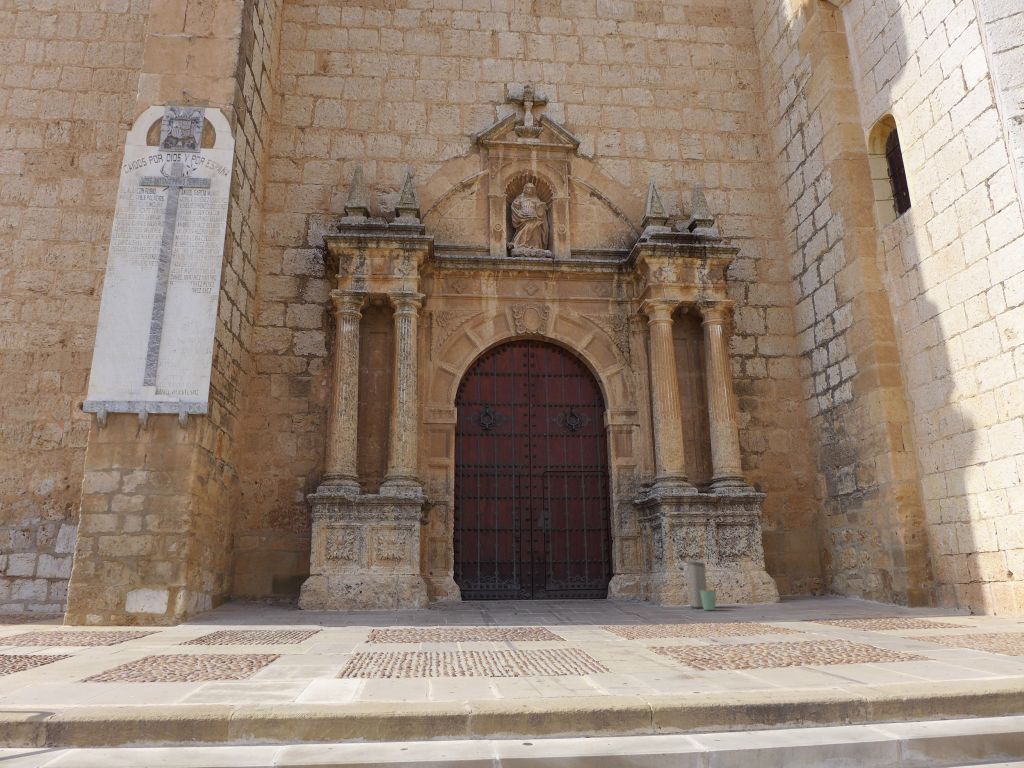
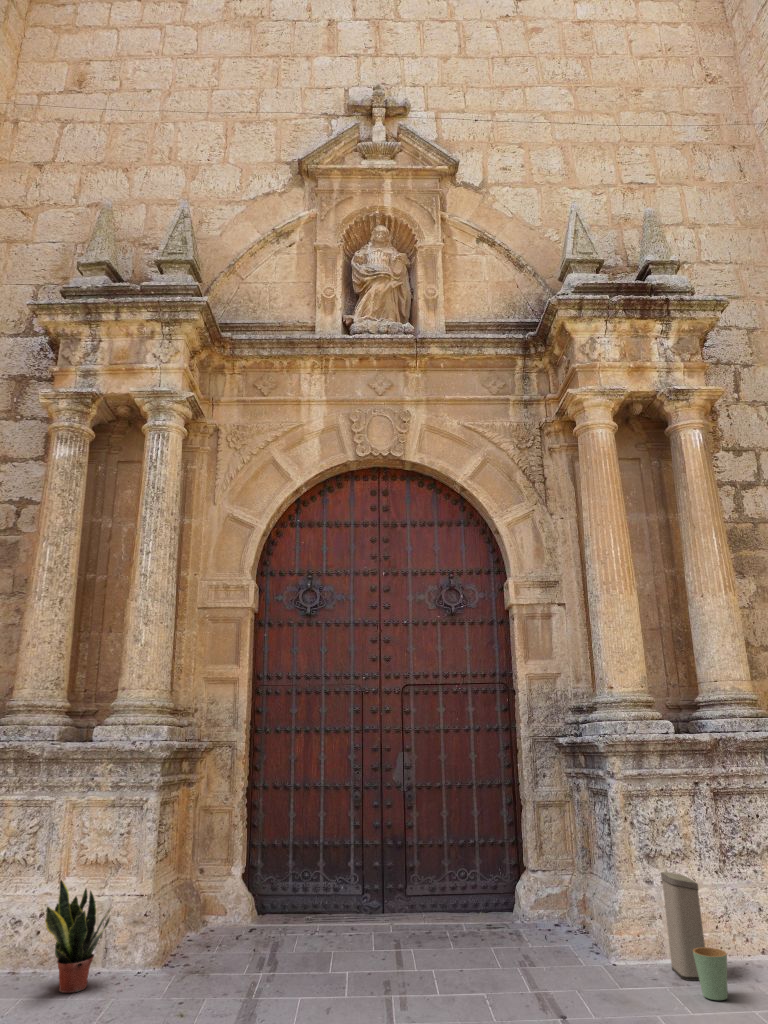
potted plant: none [373,561,406,614] -> present [45,880,113,993]

